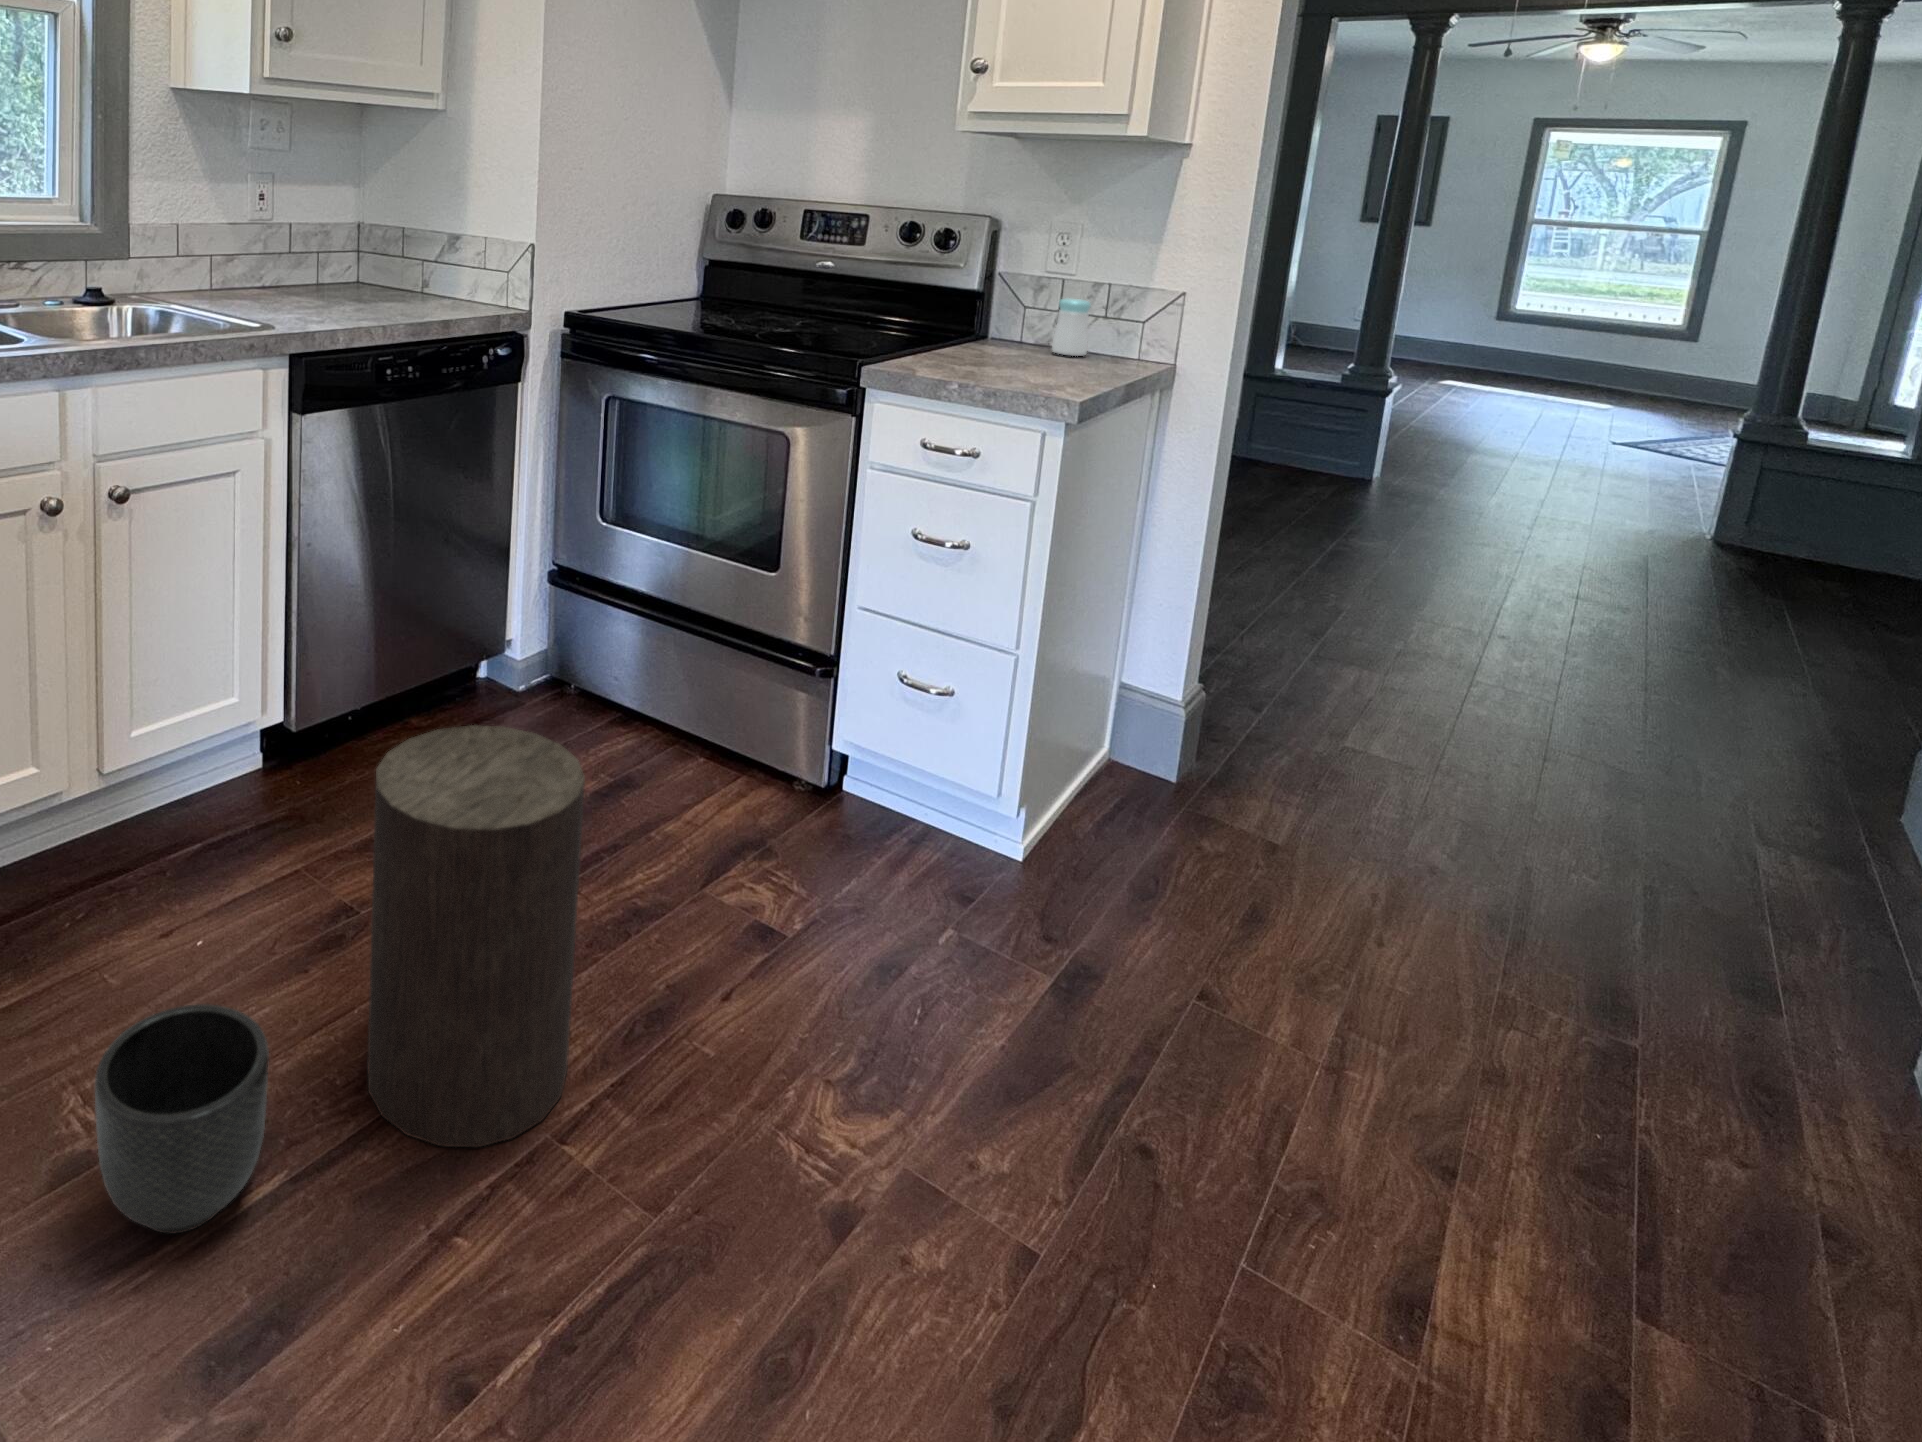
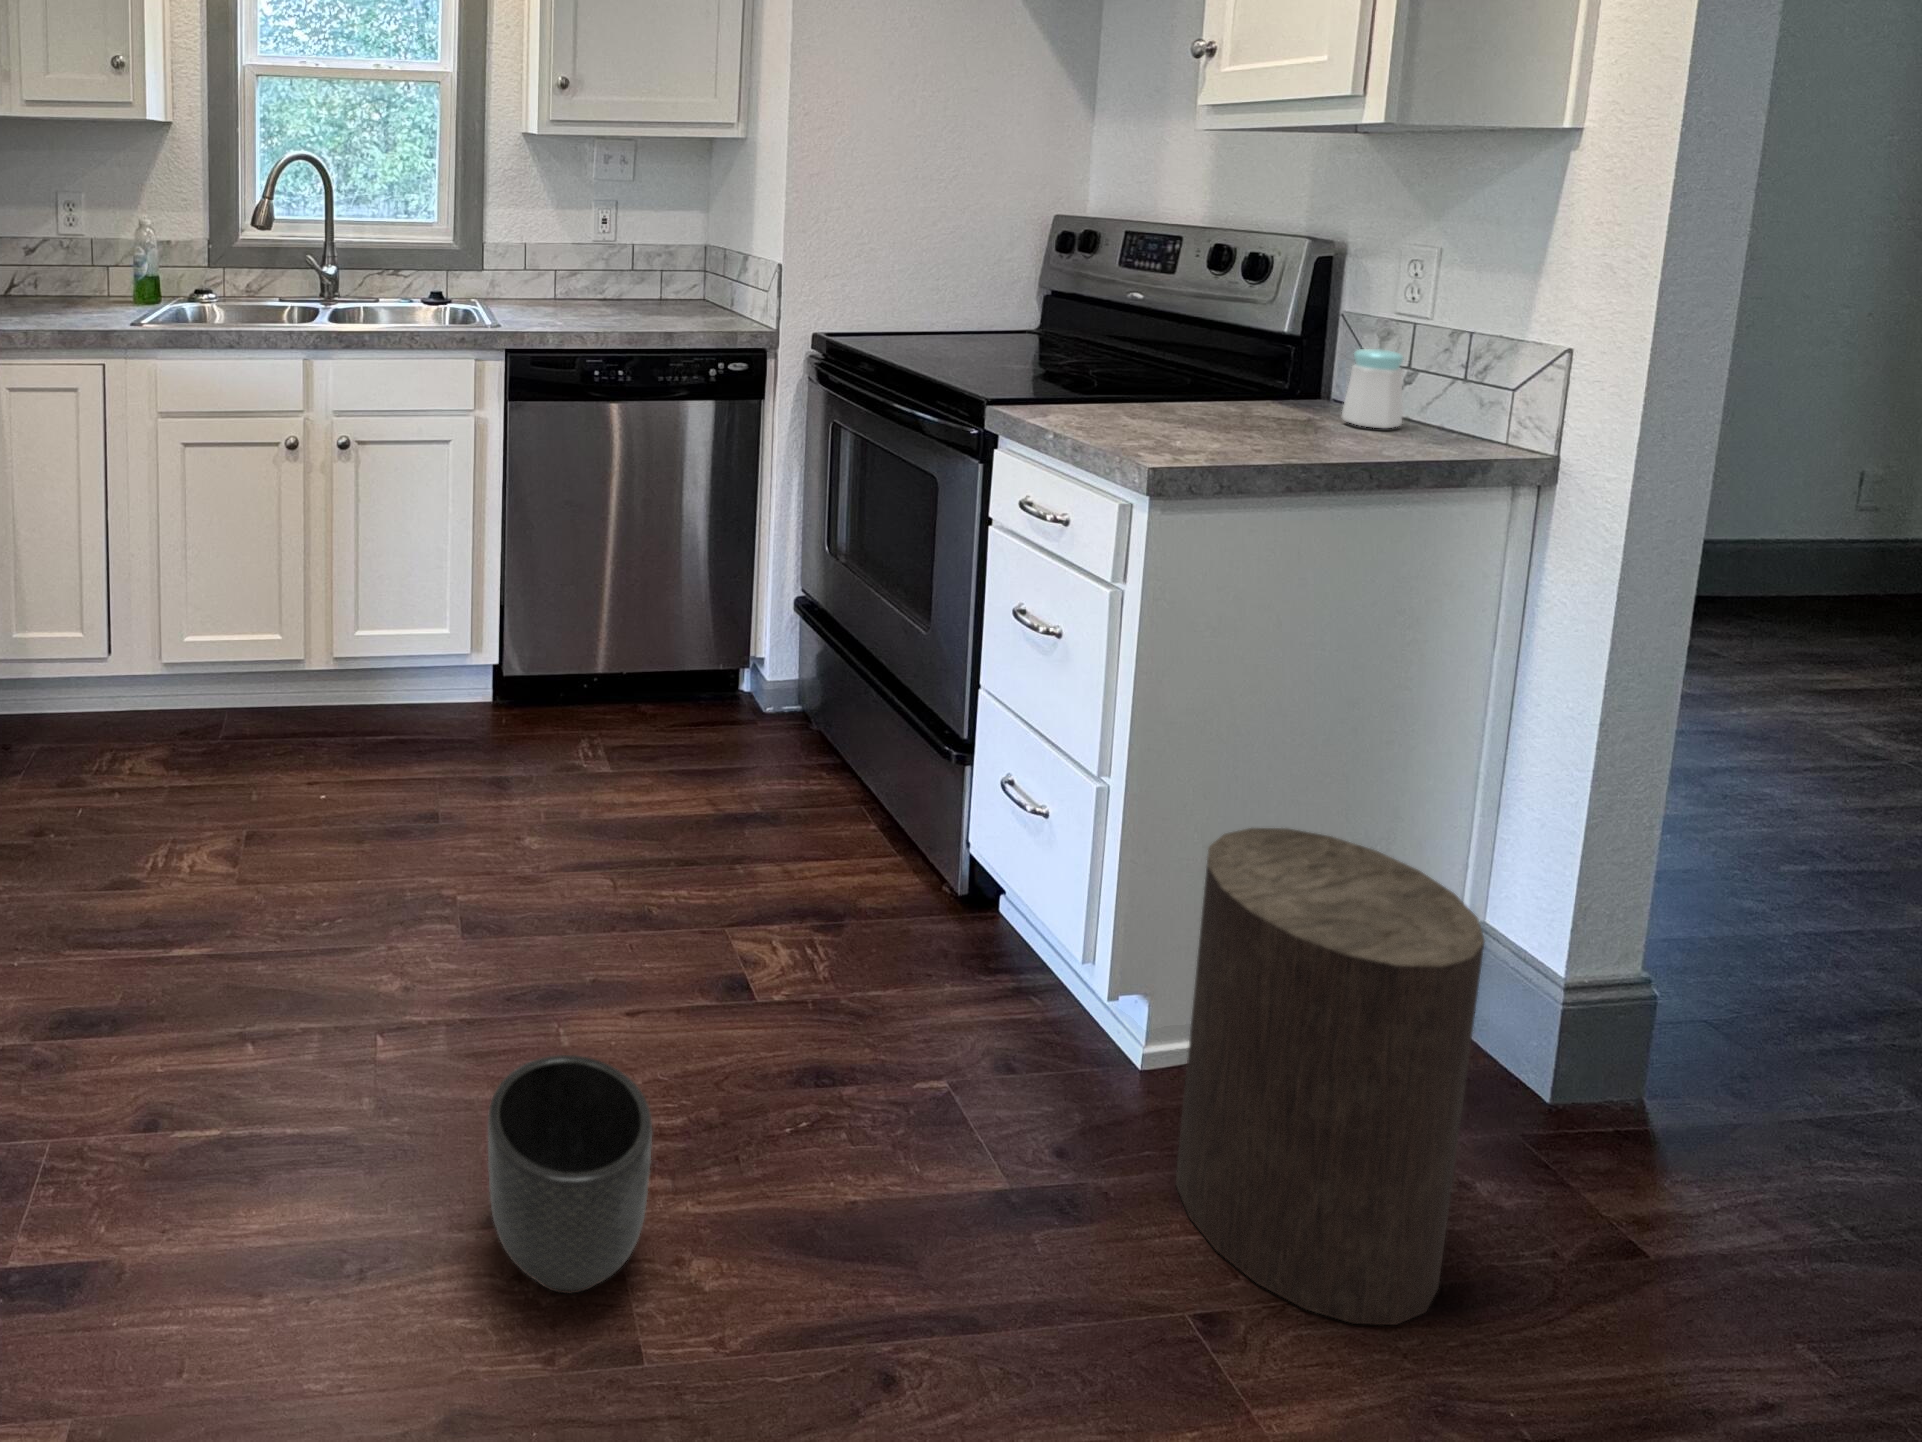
stool: present [367,725,585,1147] -> present [1176,828,1485,1325]
planter: present [95,1004,269,1234] -> present [488,1055,652,1293]

